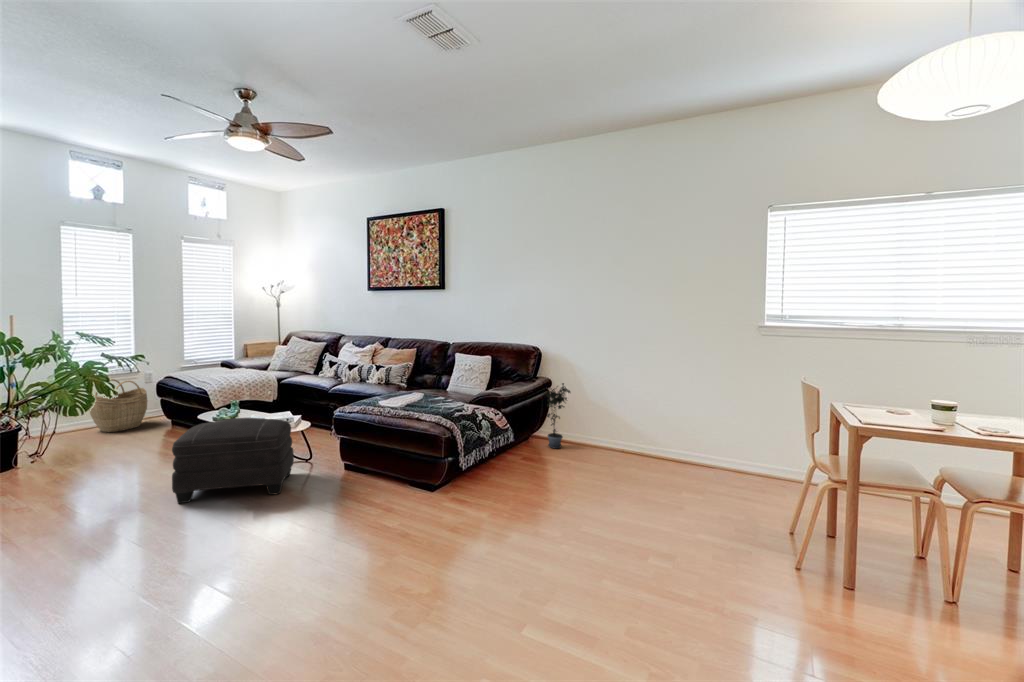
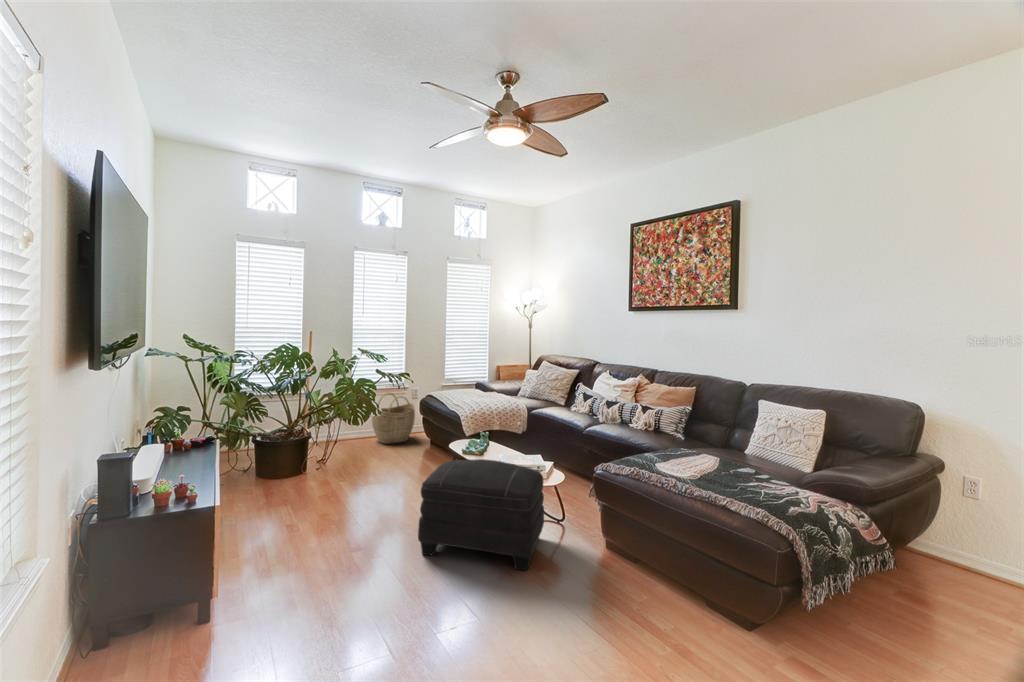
potted plant: present [545,383,570,448] -> none [933,473,1004,590]

